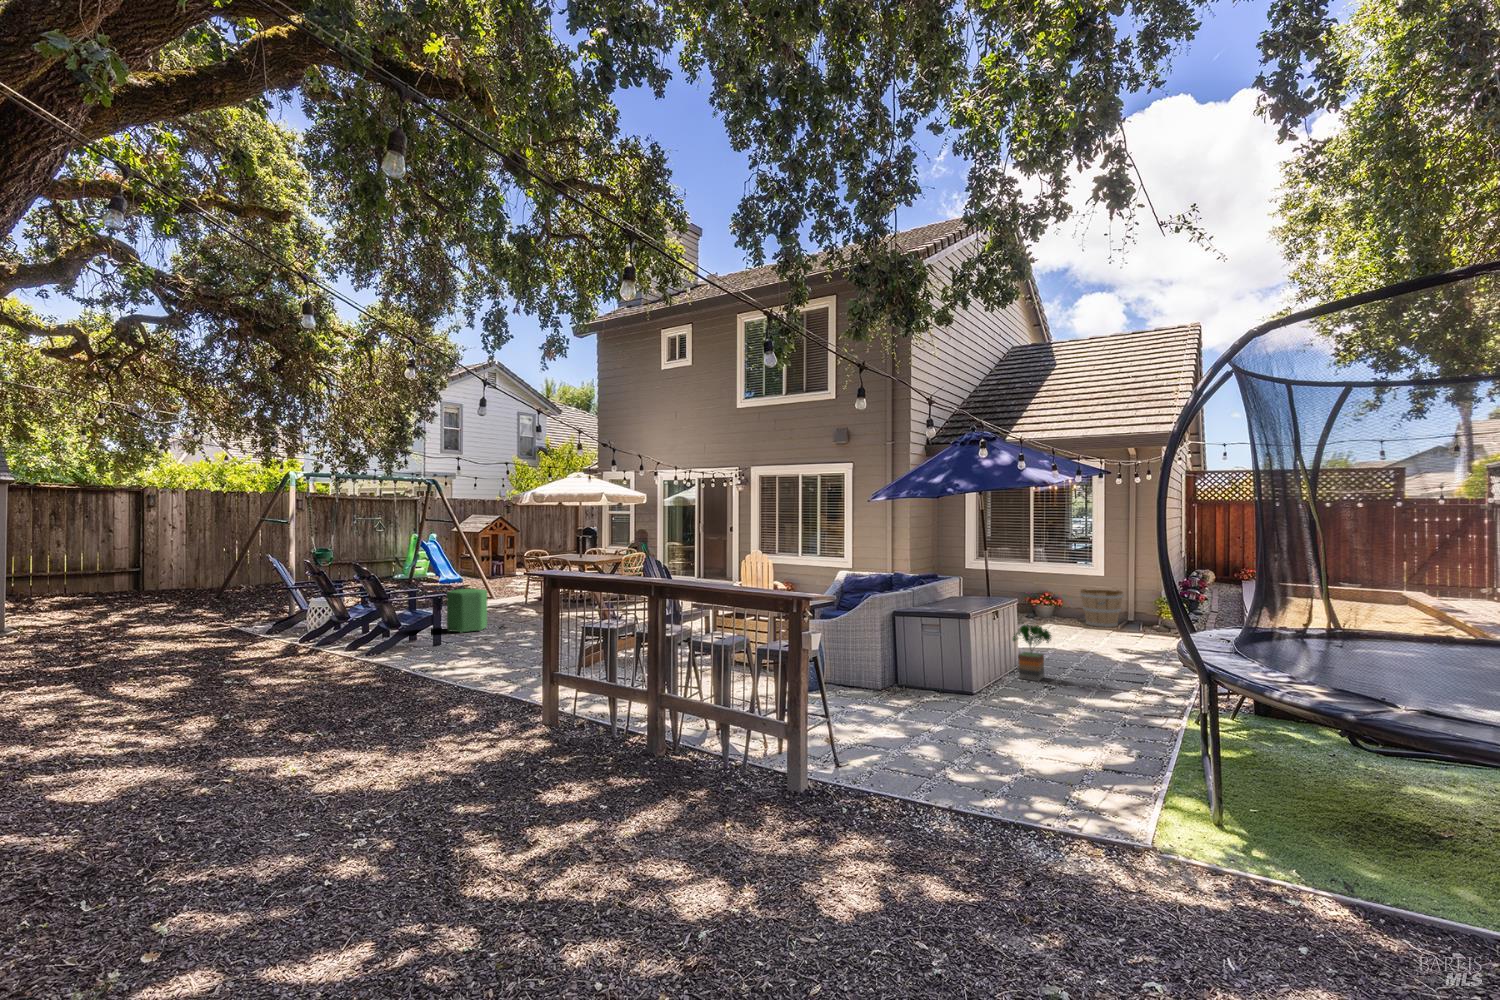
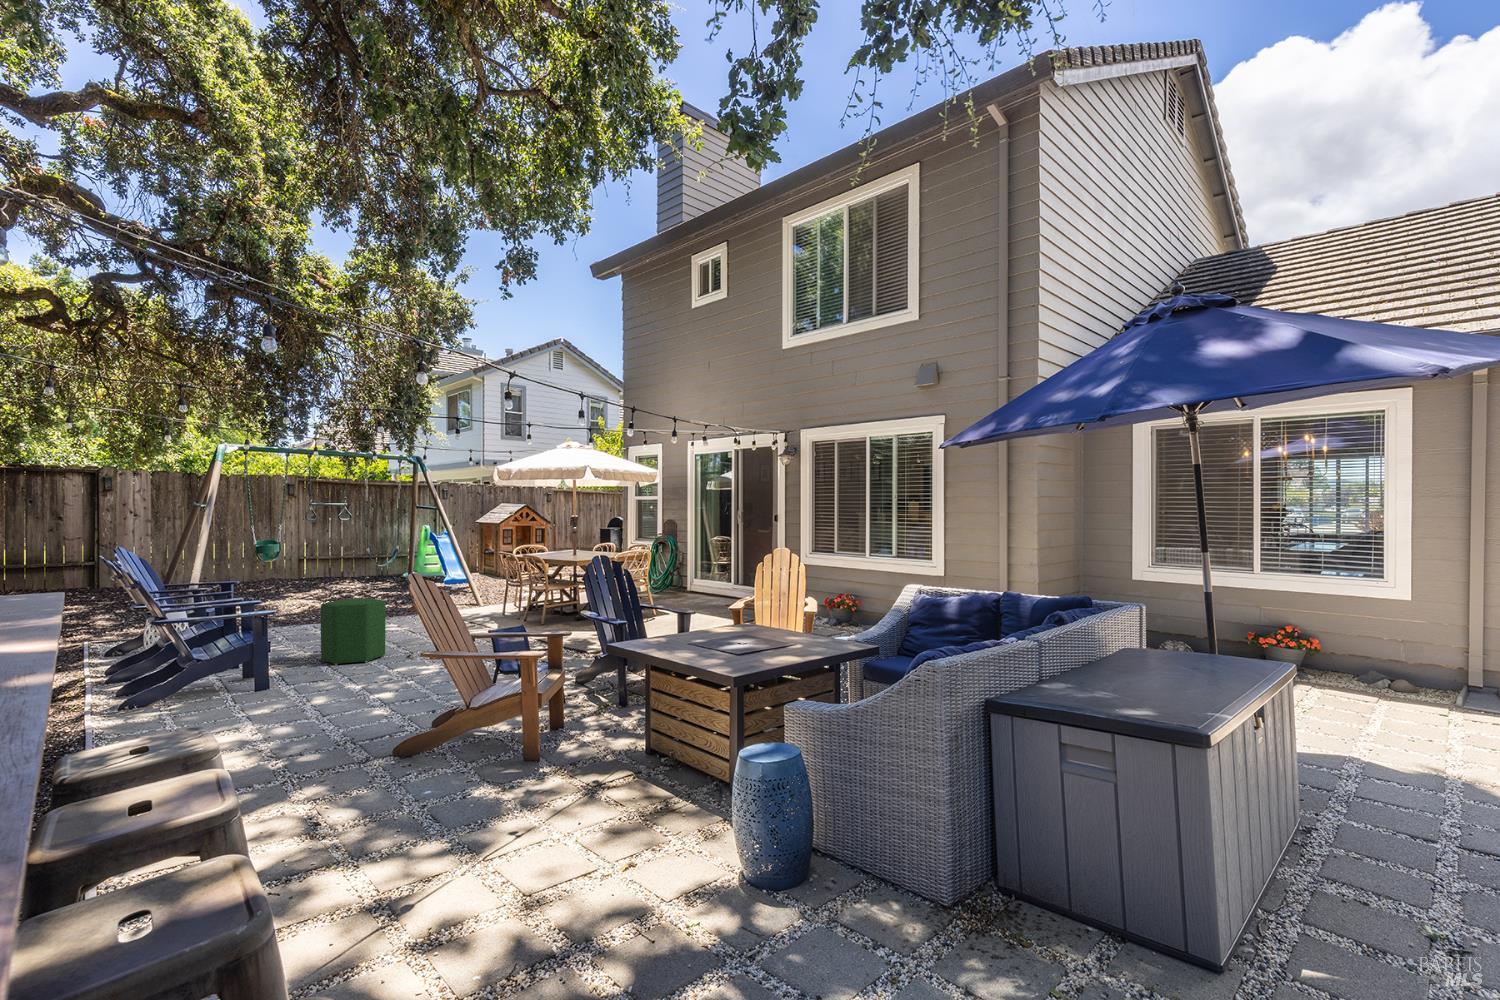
wooden bucket: present [1080,589,1124,627] -> none [1358,623,1460,698]
potted tree: present [1013,625,1051,681] -> none [1303,736,1431,897]

